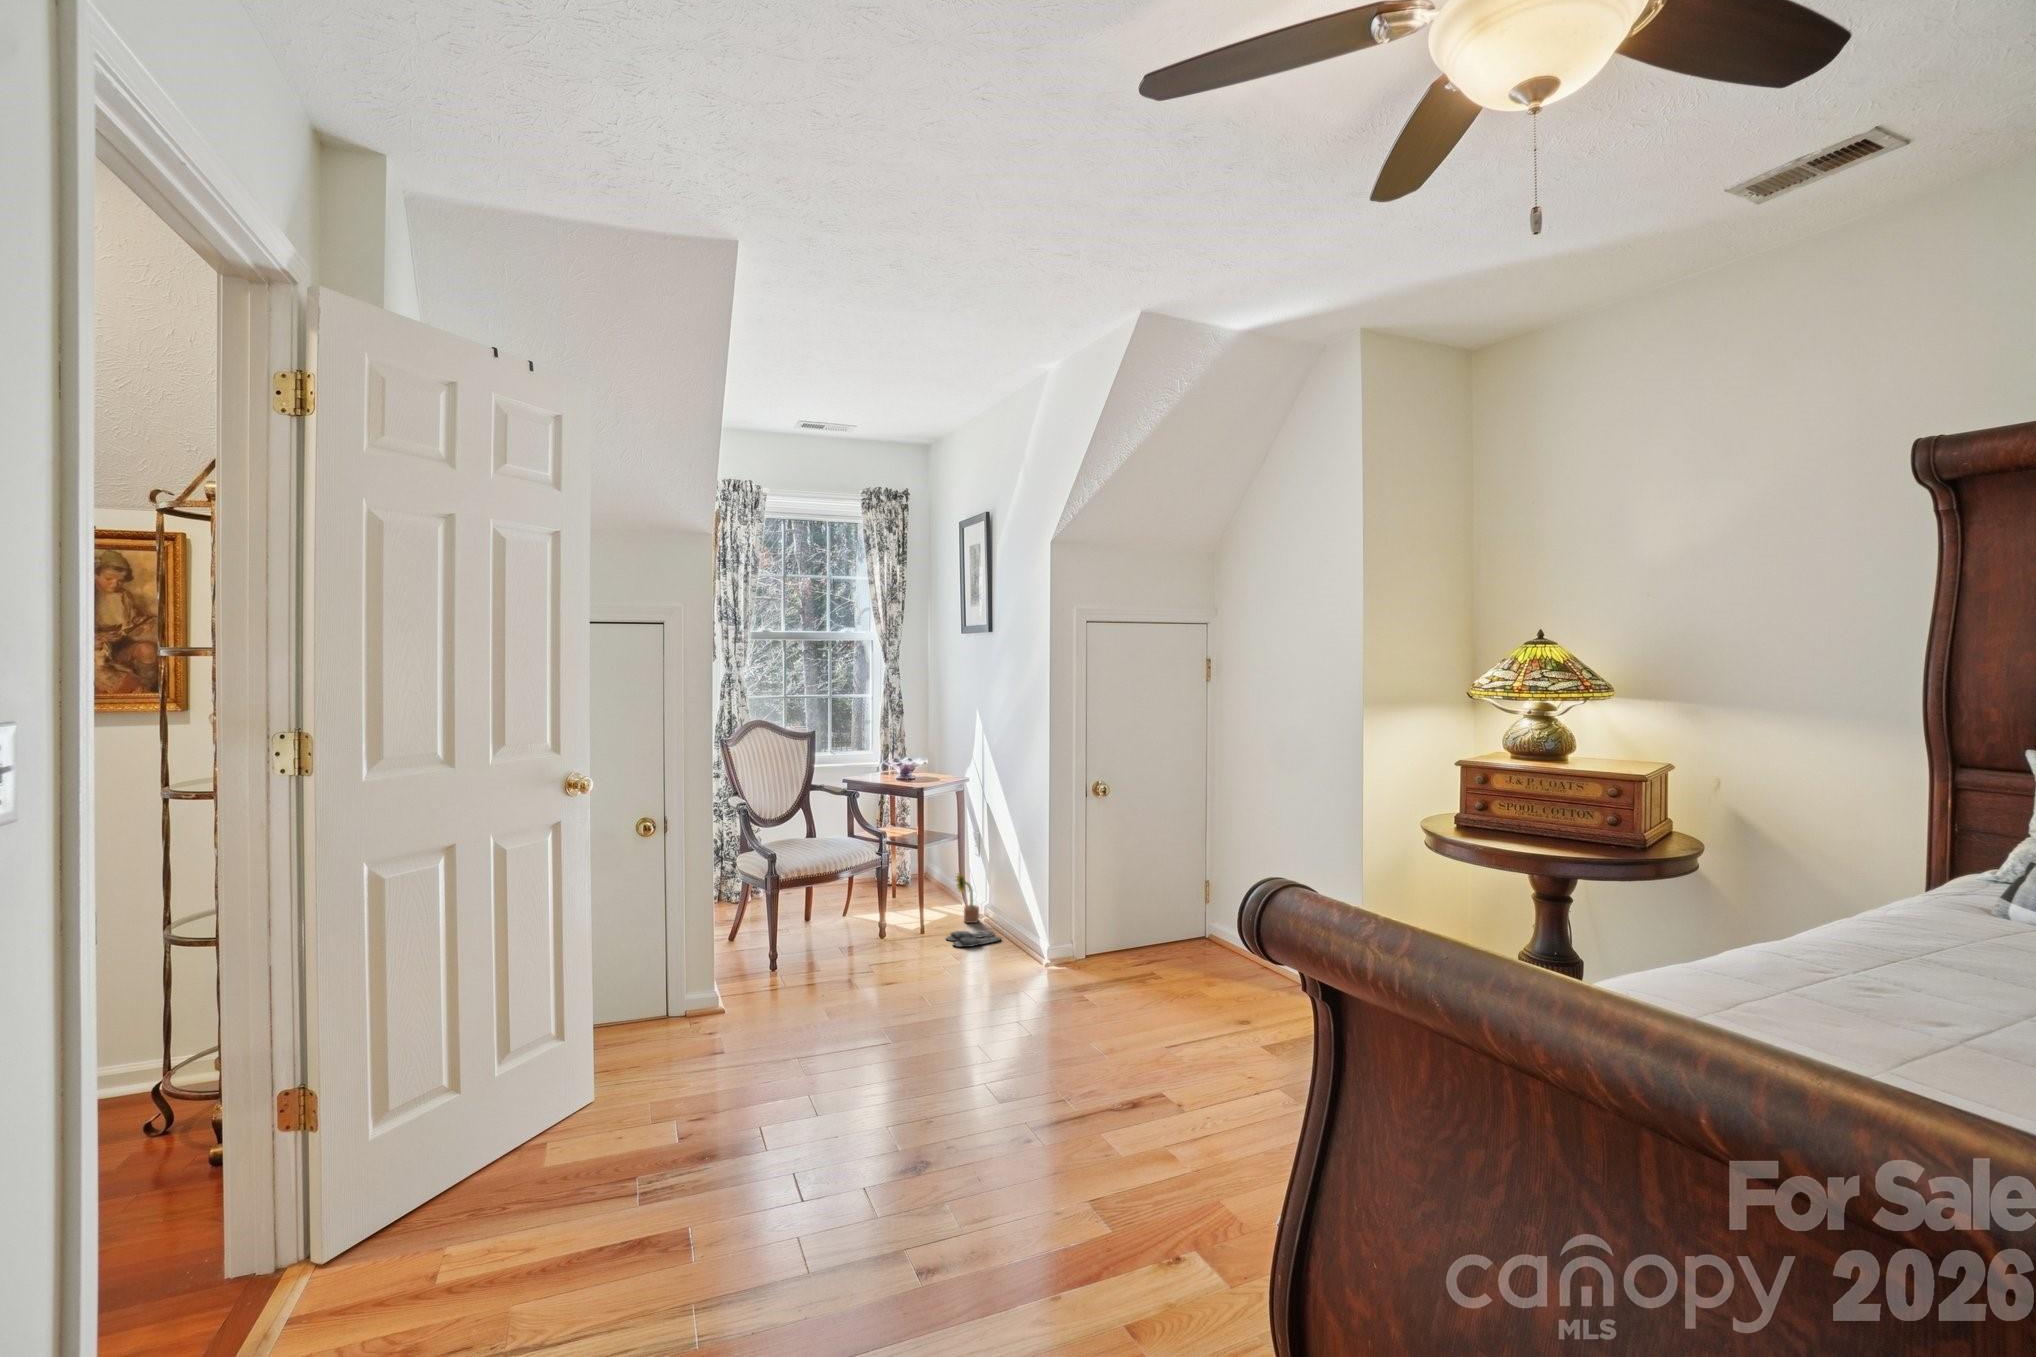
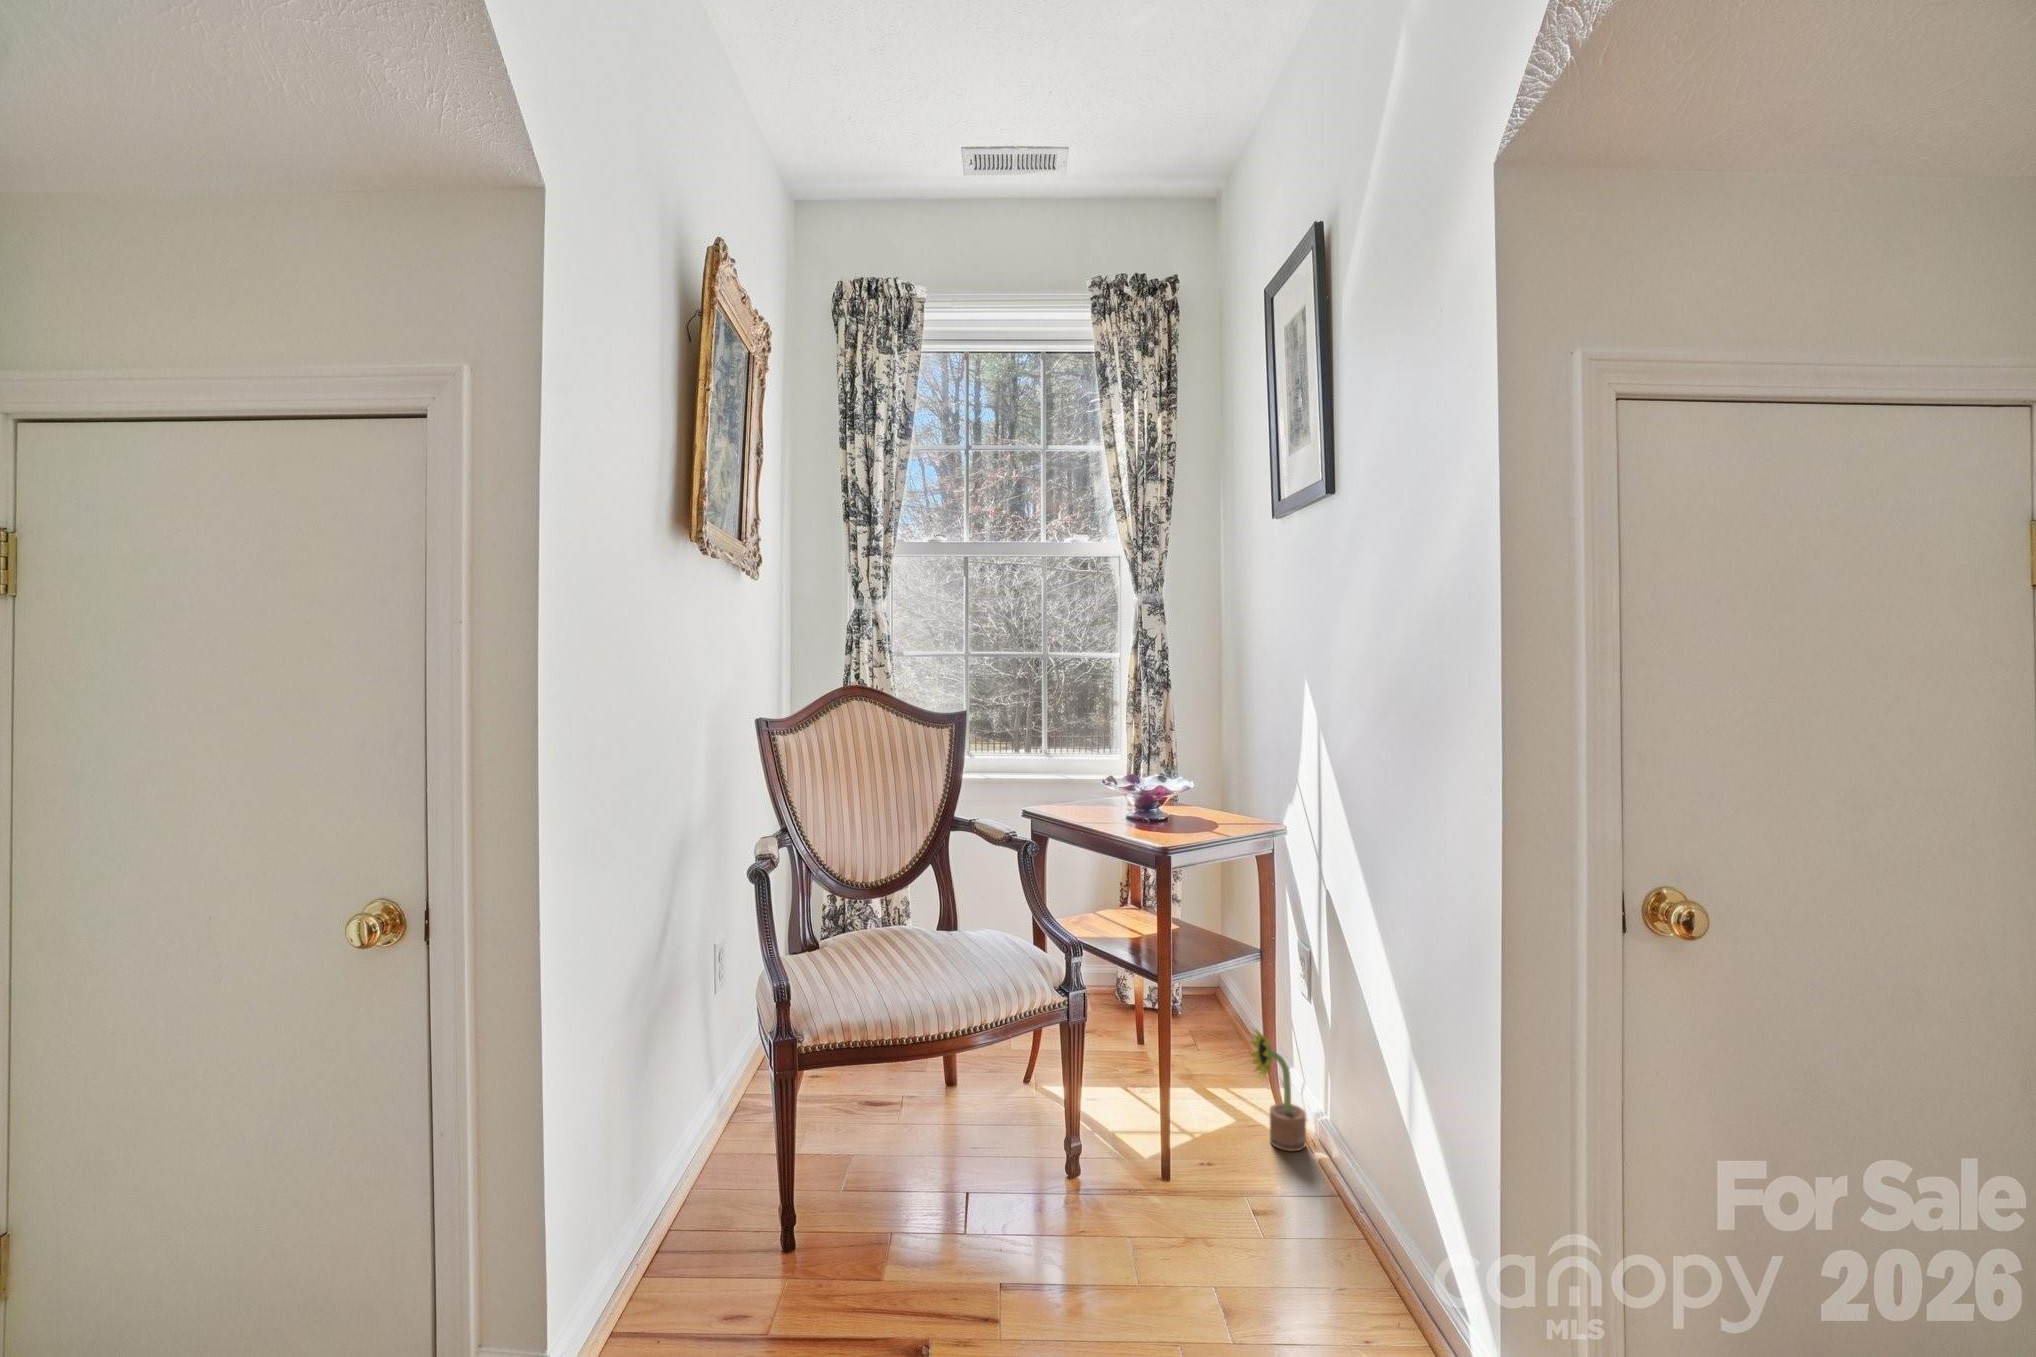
slippers: present [946,931,1000,947] -> none [1216,1180,1357,1250]

